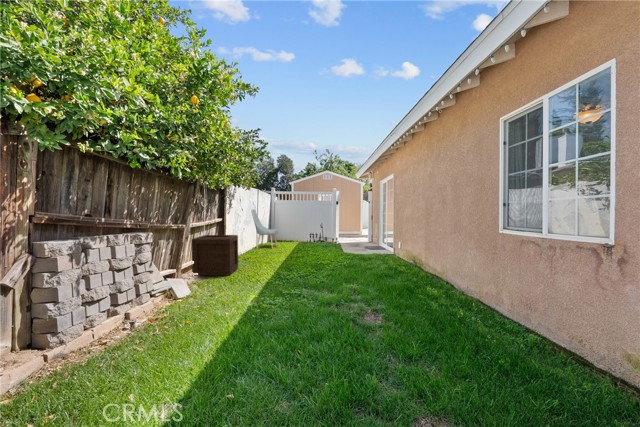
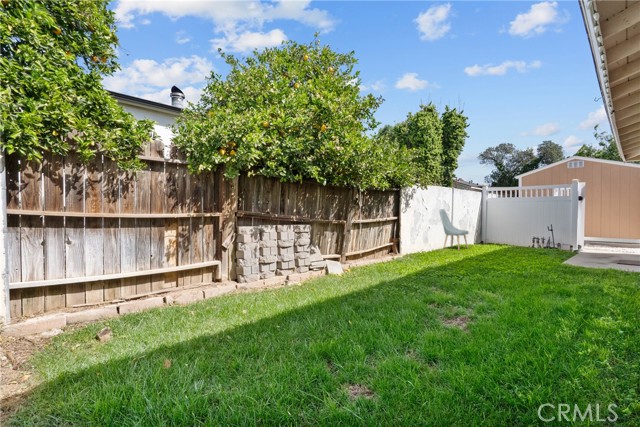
wooden crate: present [192,235,238,276] -> none [356,231,398,266]

